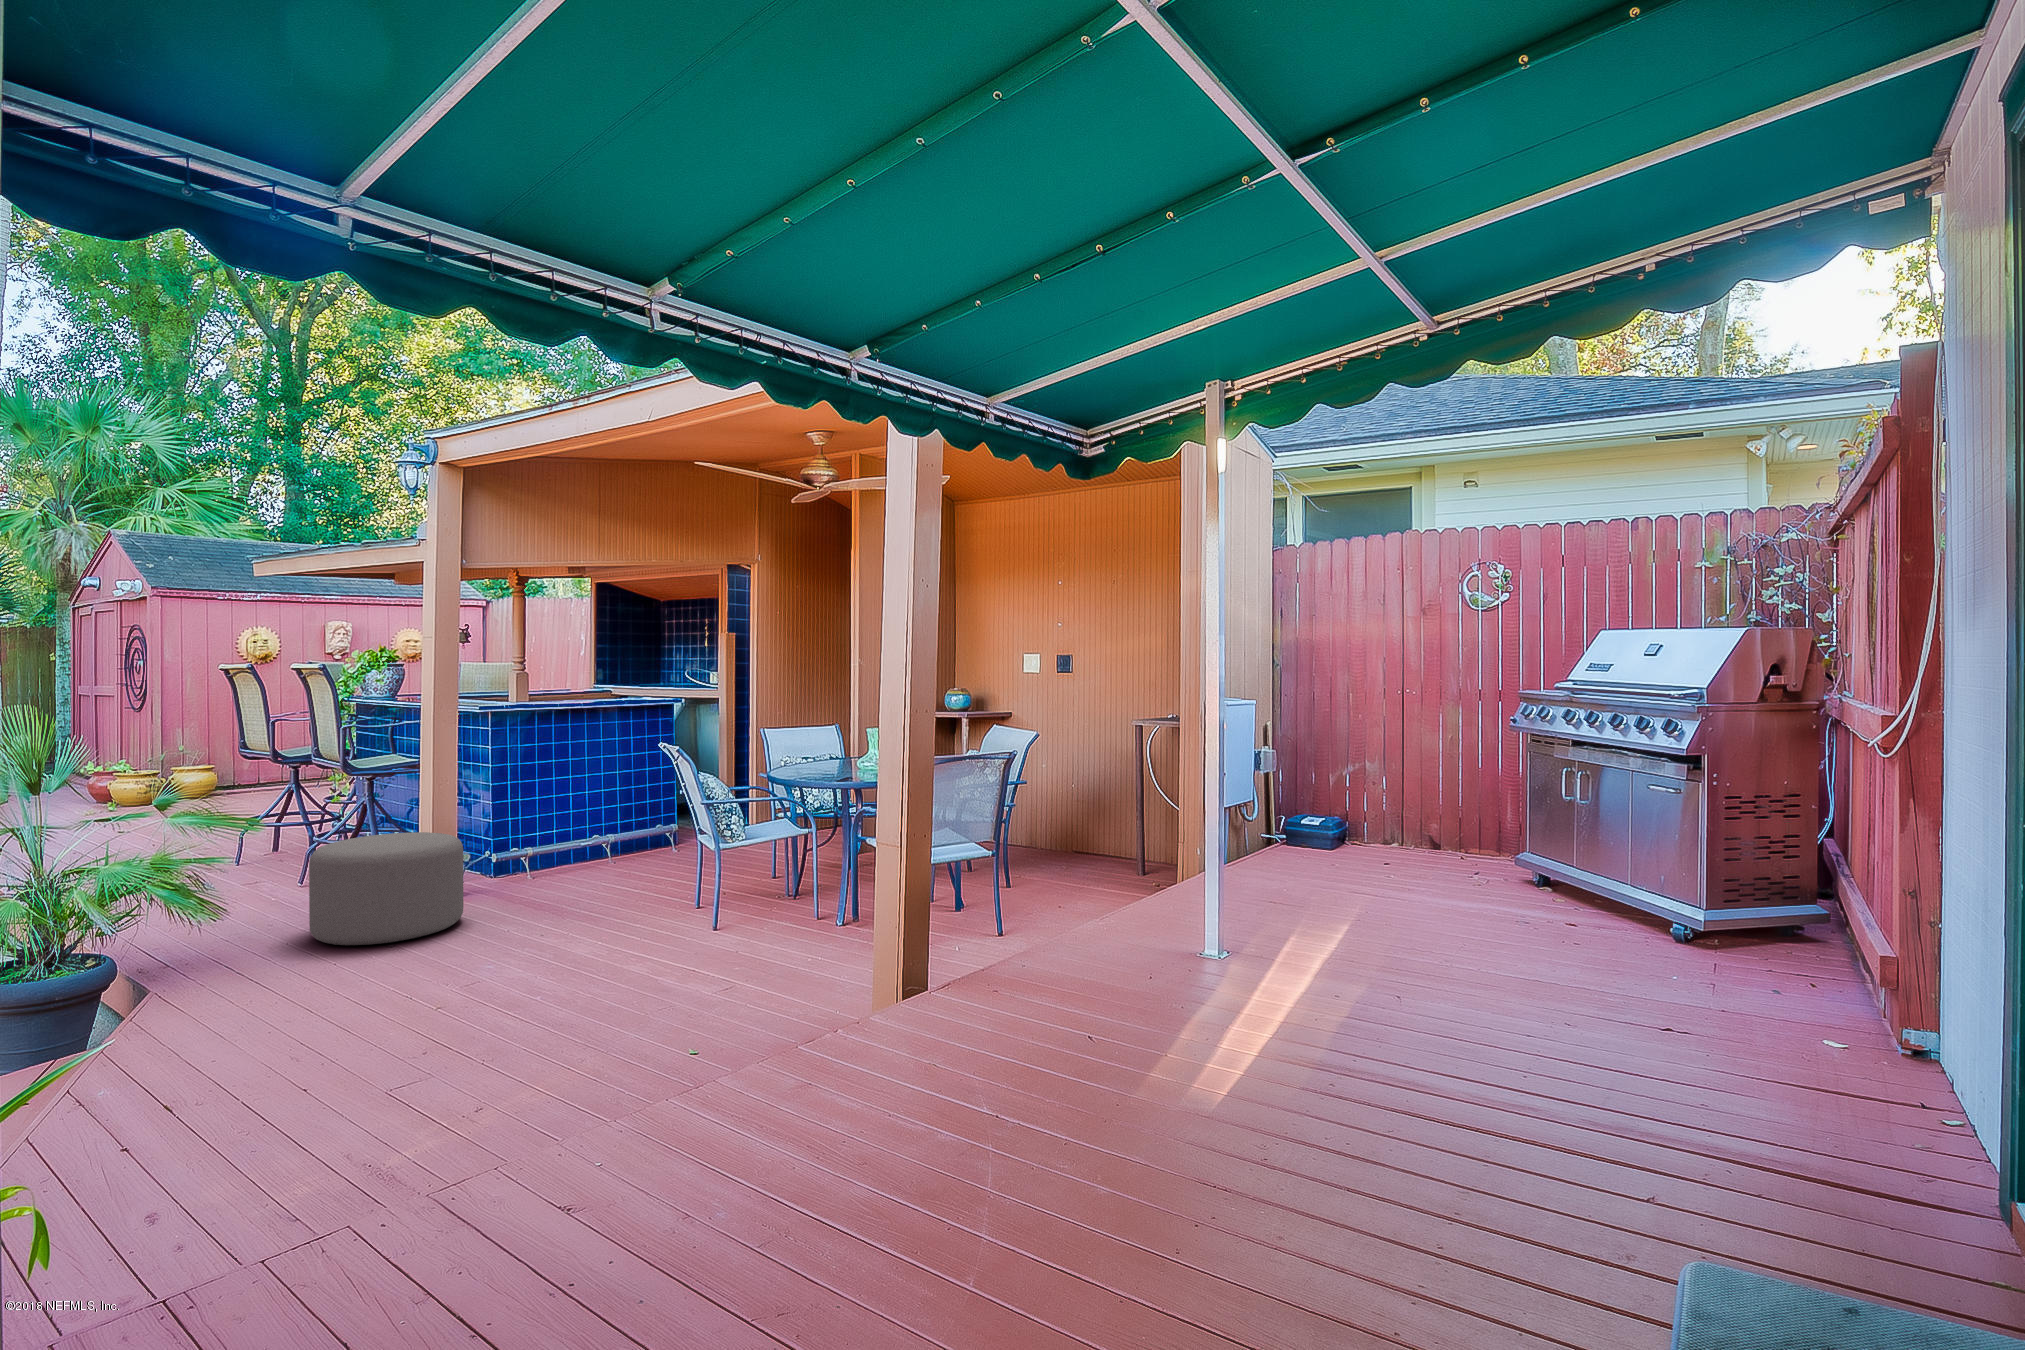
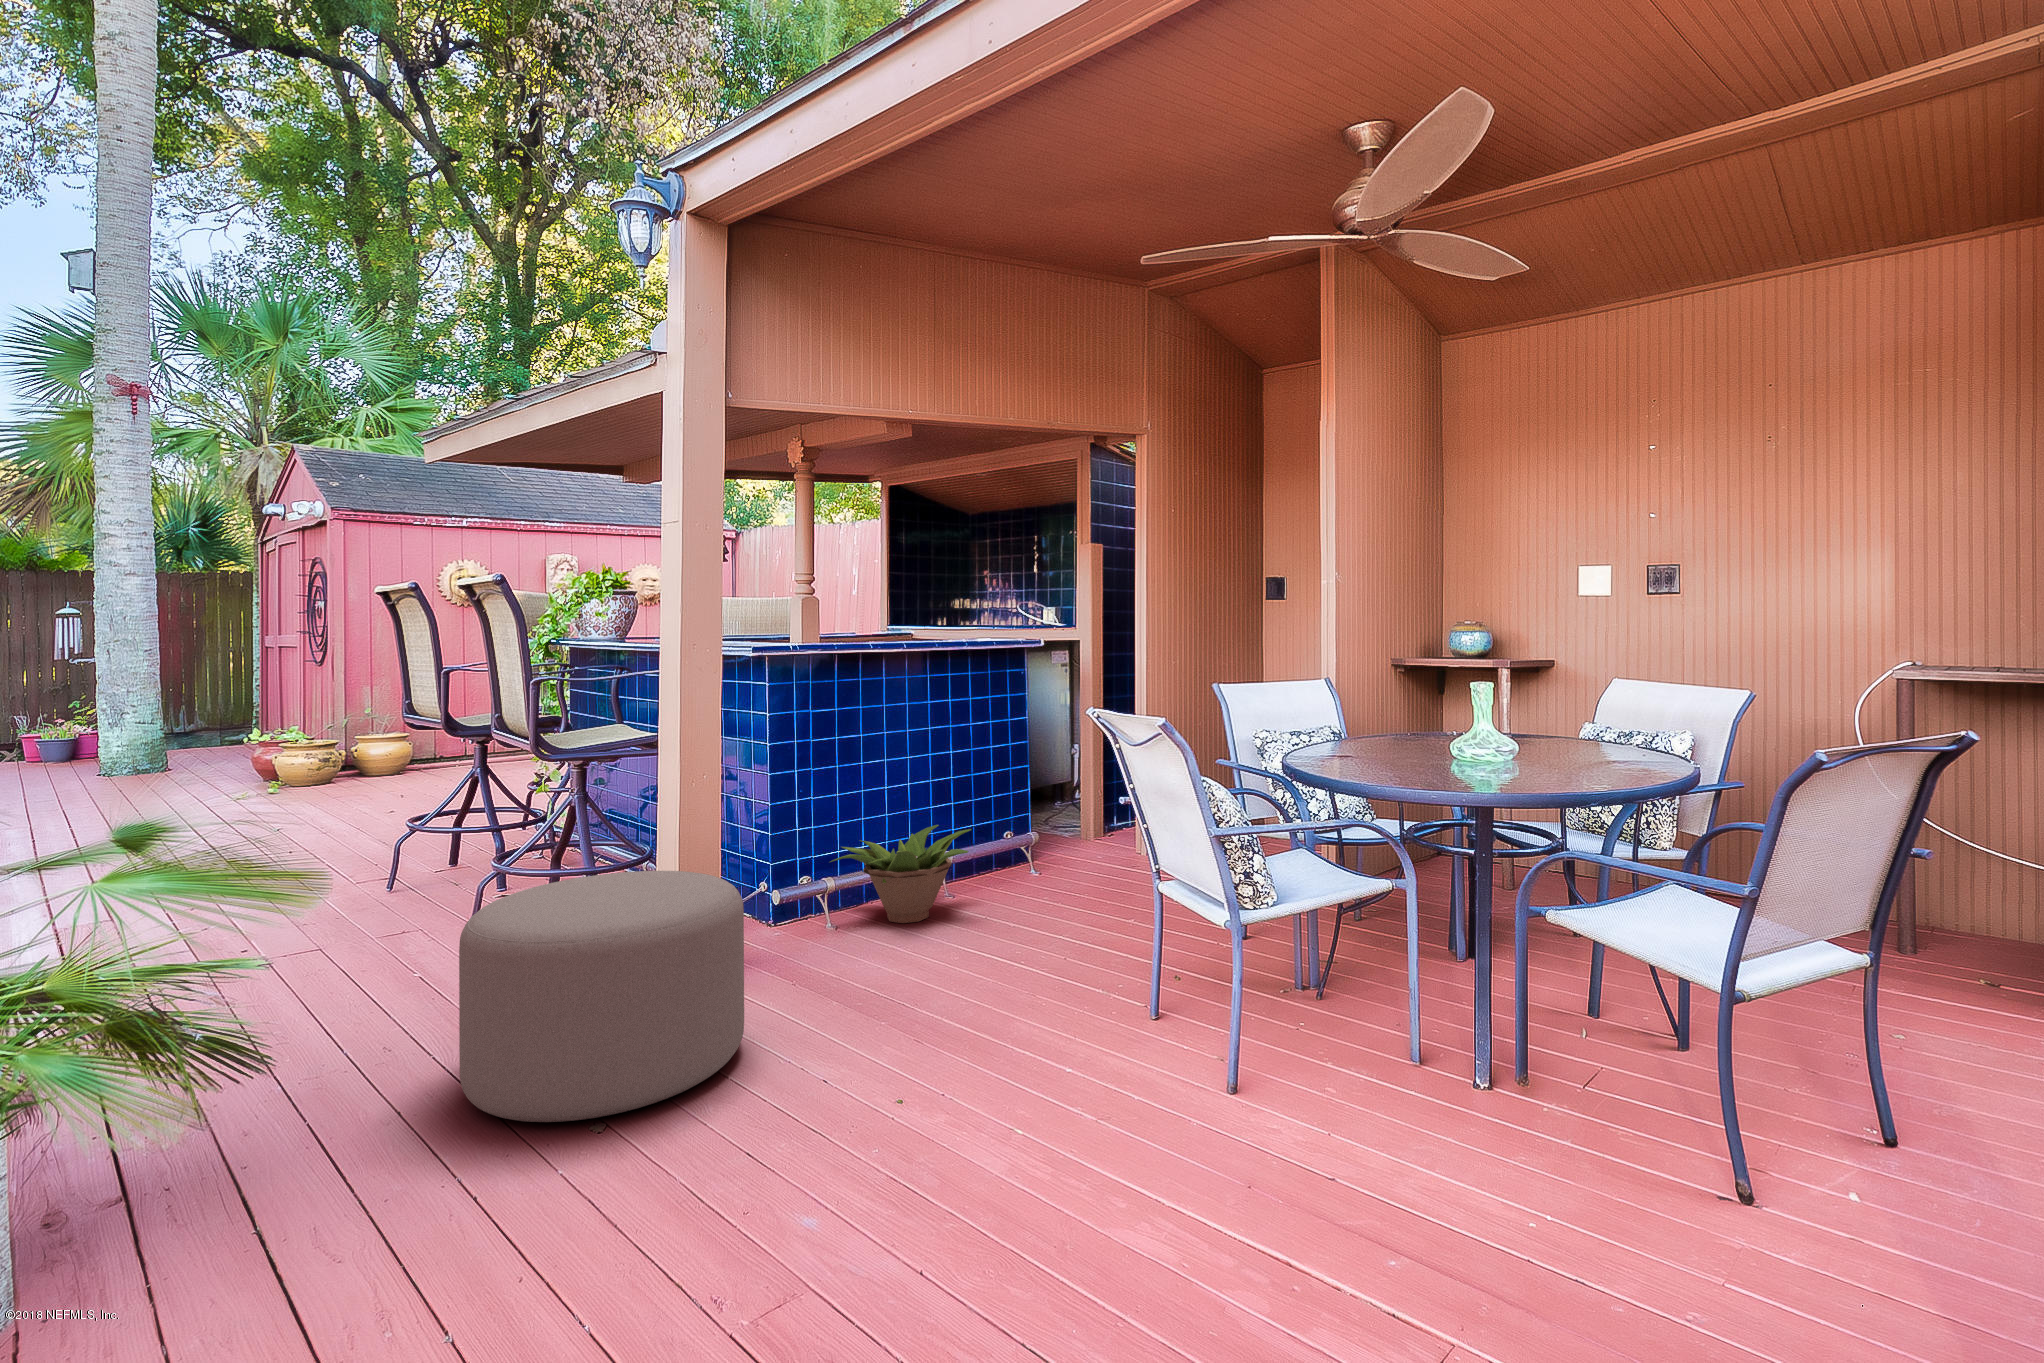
decorative plant: none [527,817,622,873] -> present [830,825,971,923]

